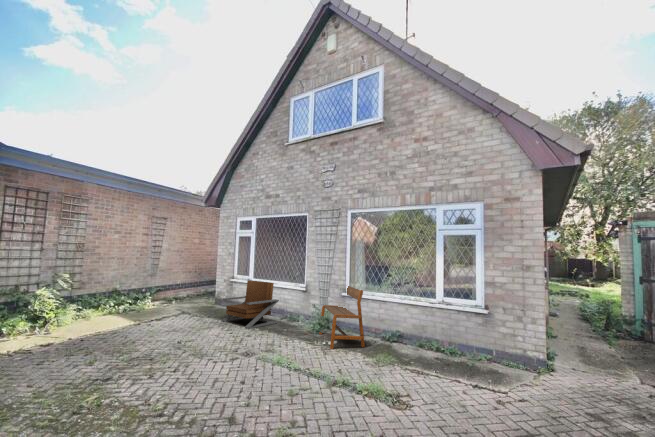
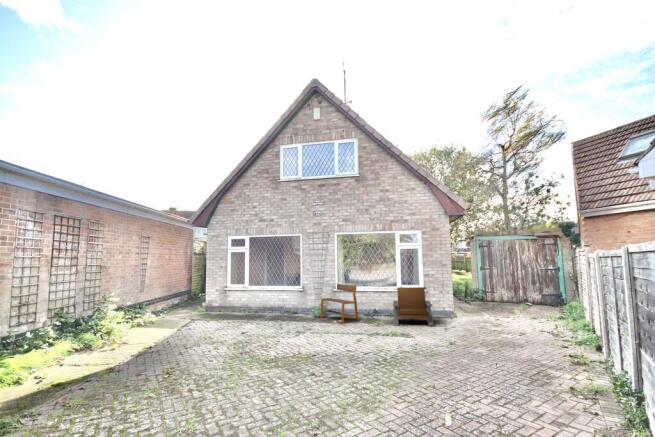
lounge chair: present [222,280,279,329] -> present [393,287,434,326]

